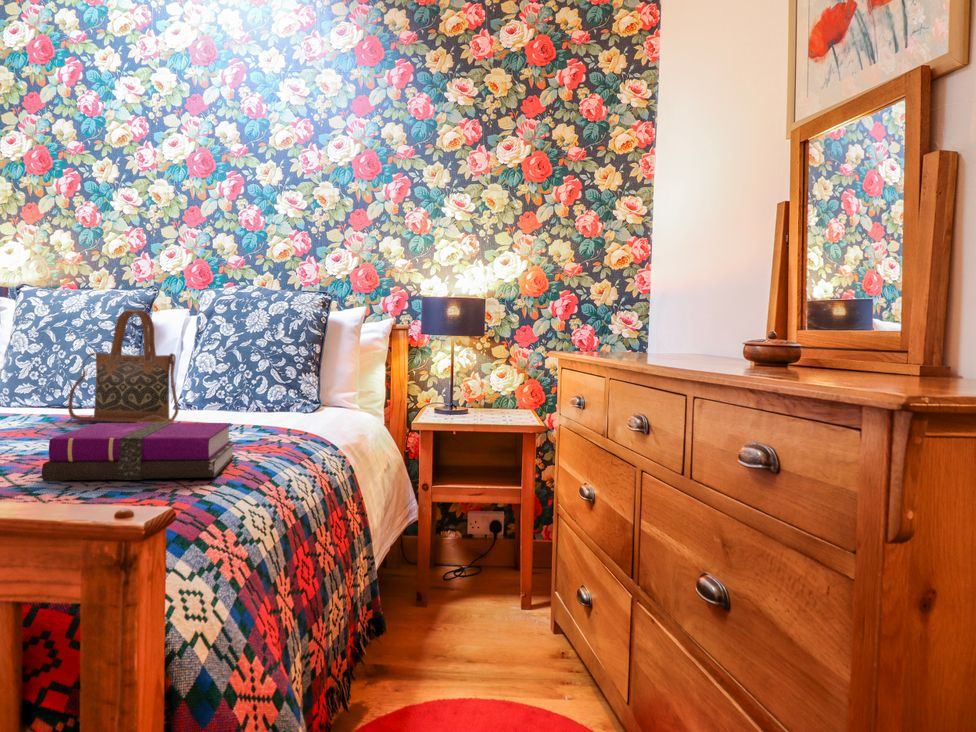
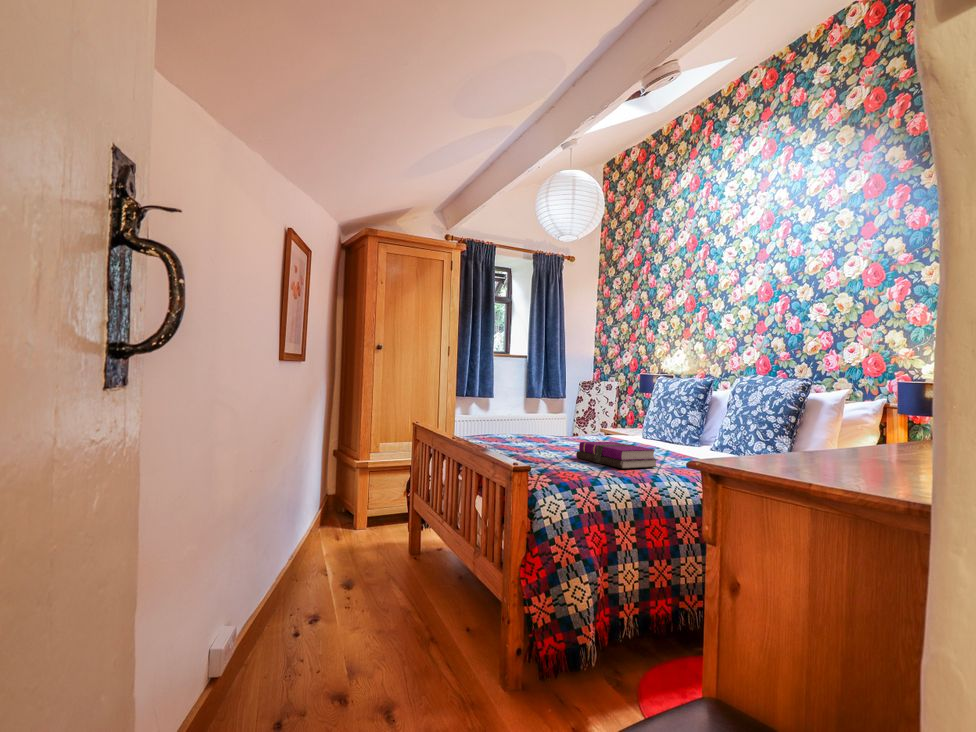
handbag: present [68,310,178,423] -> none [650,391,692,454]

